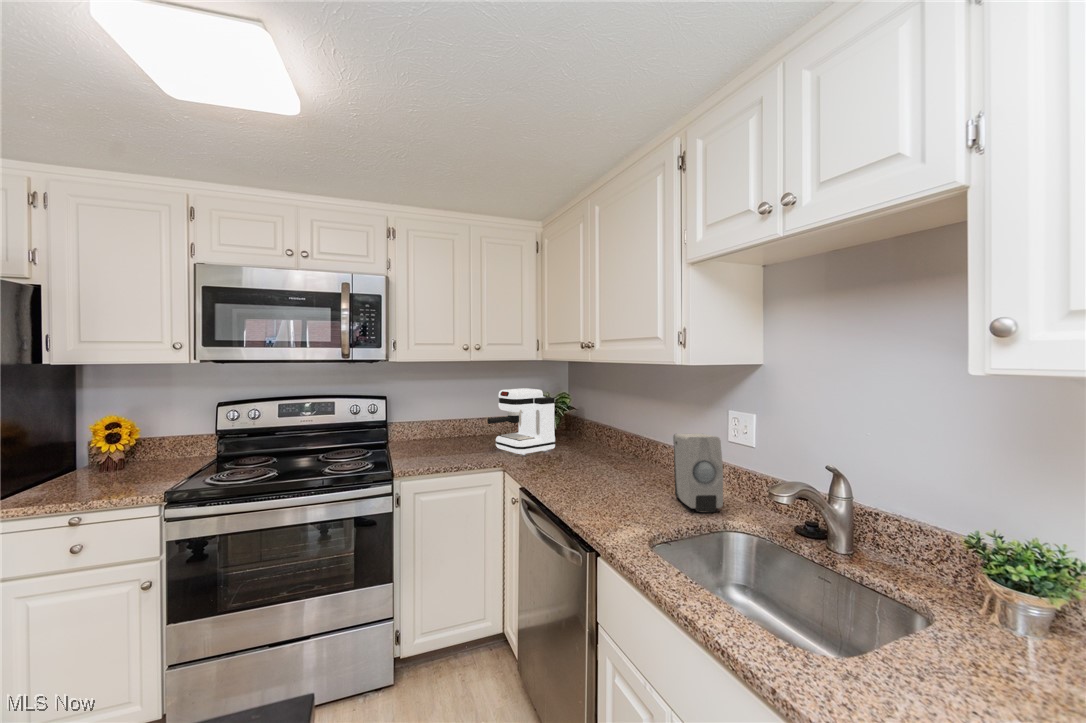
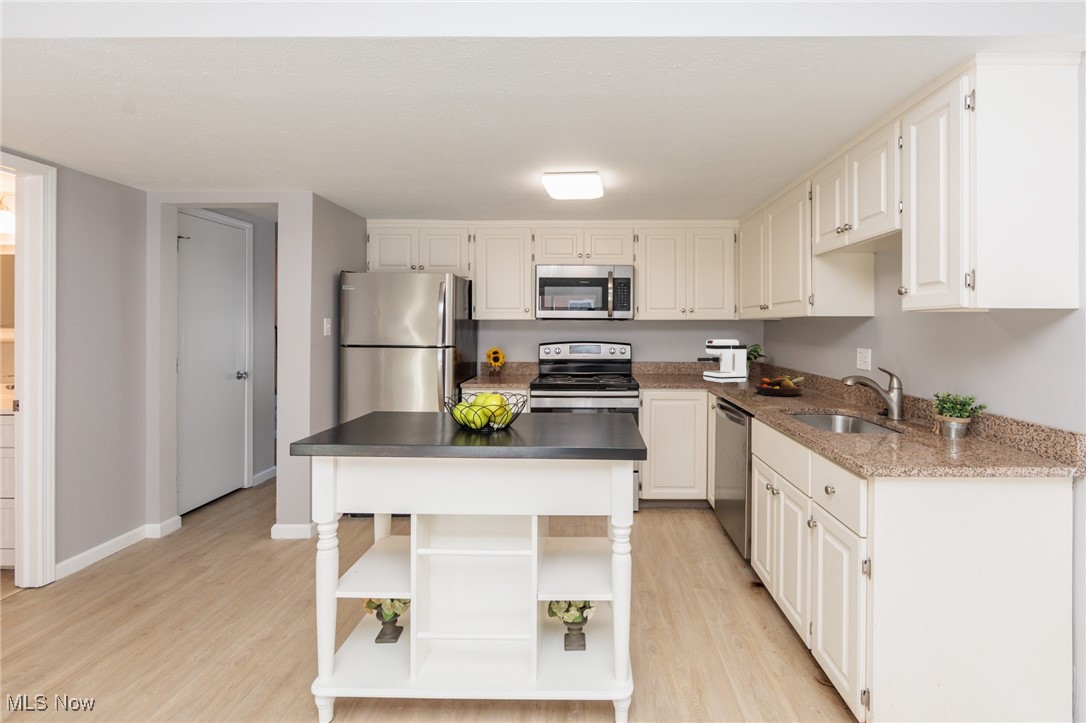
soap dispenser: present [674,433,723,512] -> none [813,360,837,404]
fruit bowl: none [580,451,649,489] -> present [755,376,804,396]

